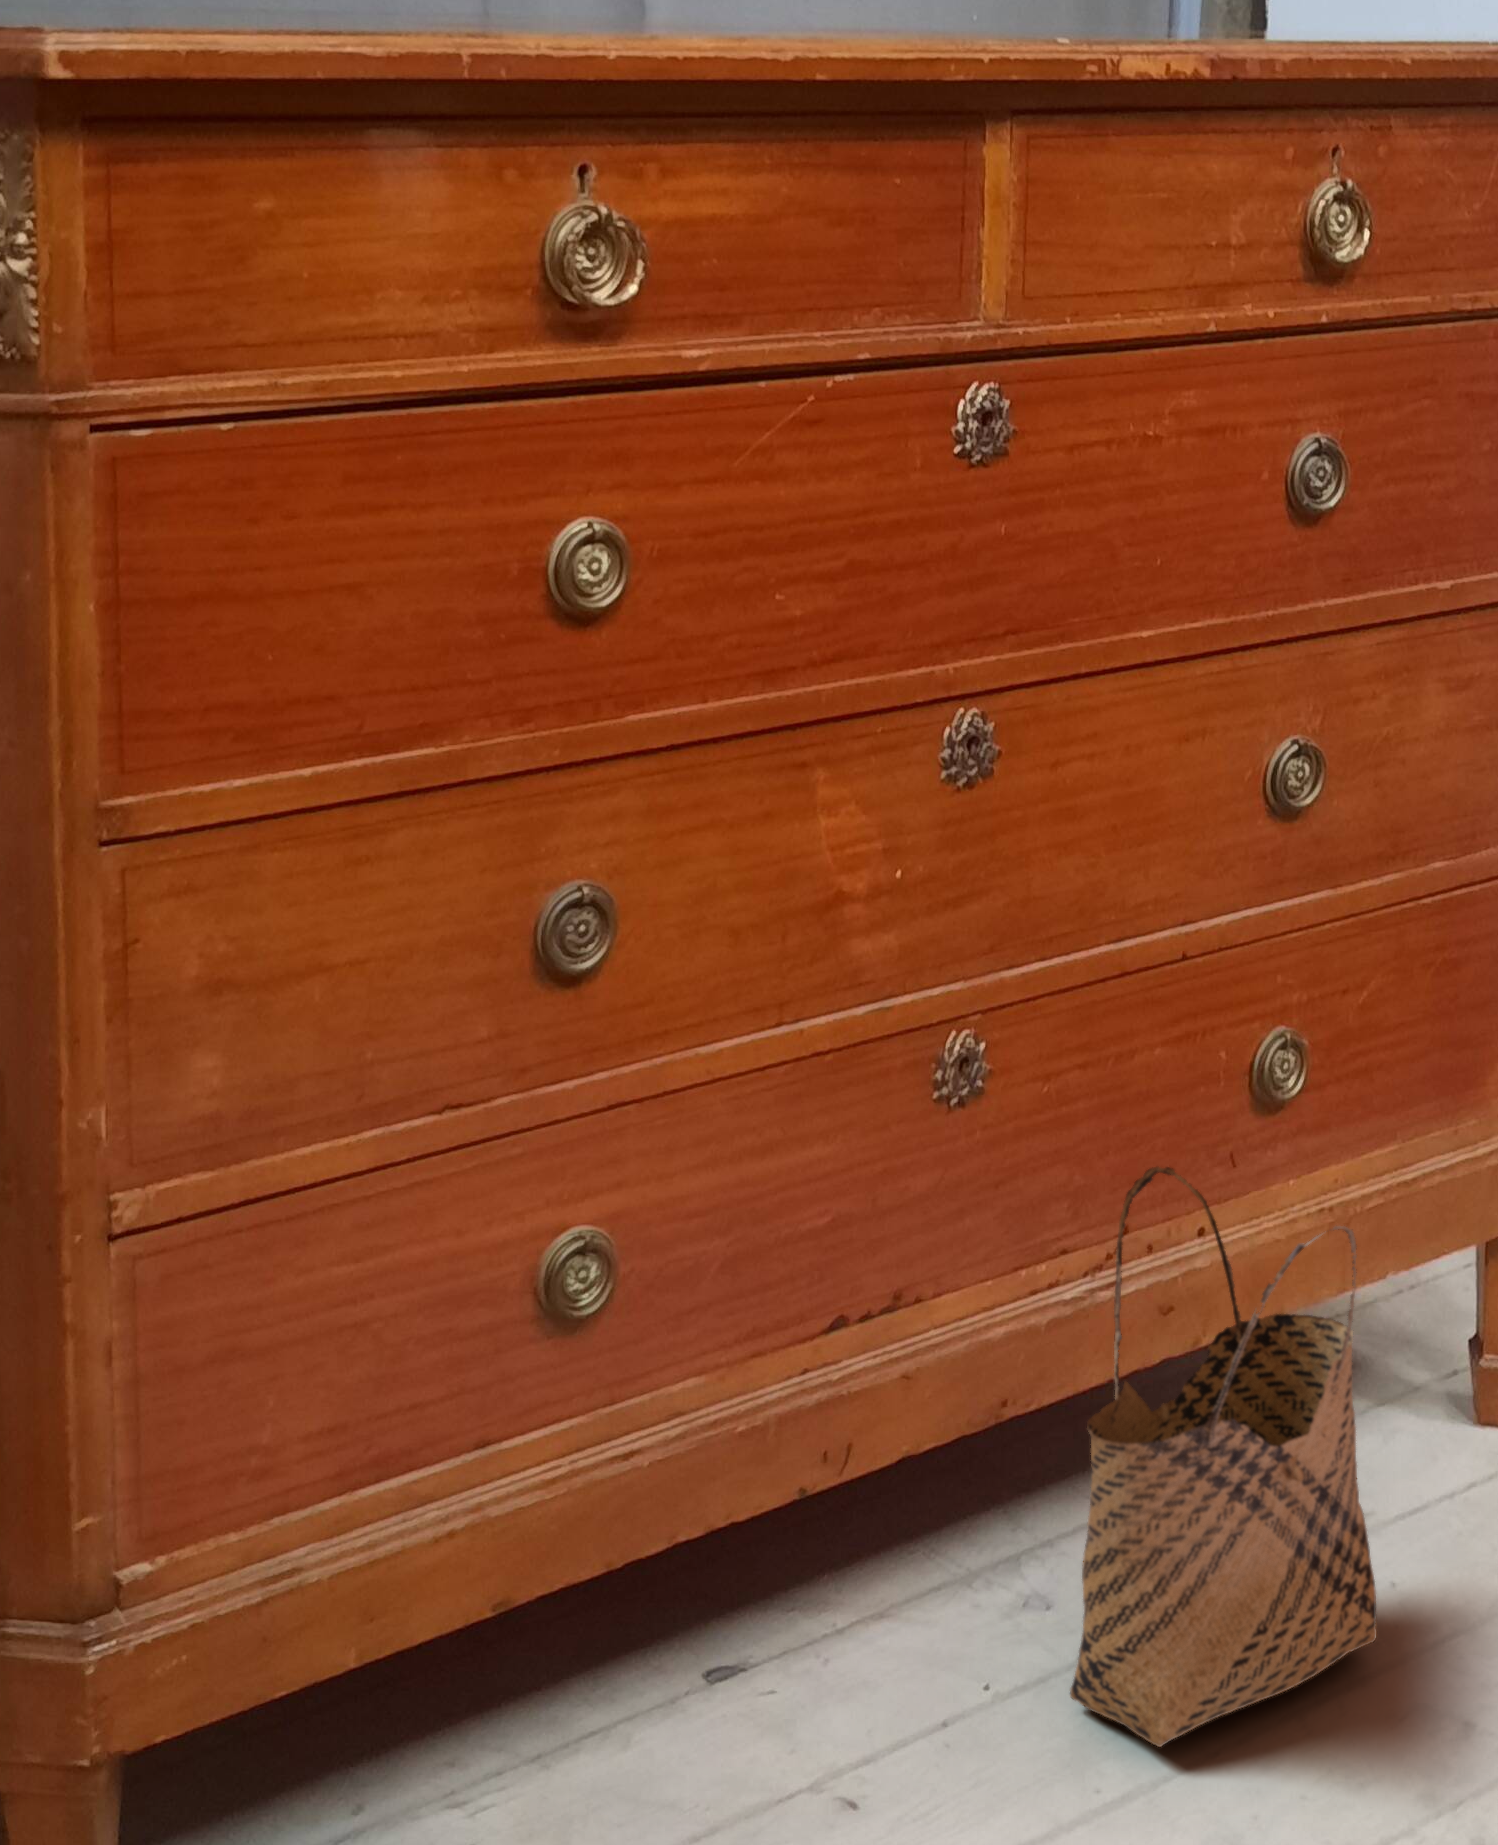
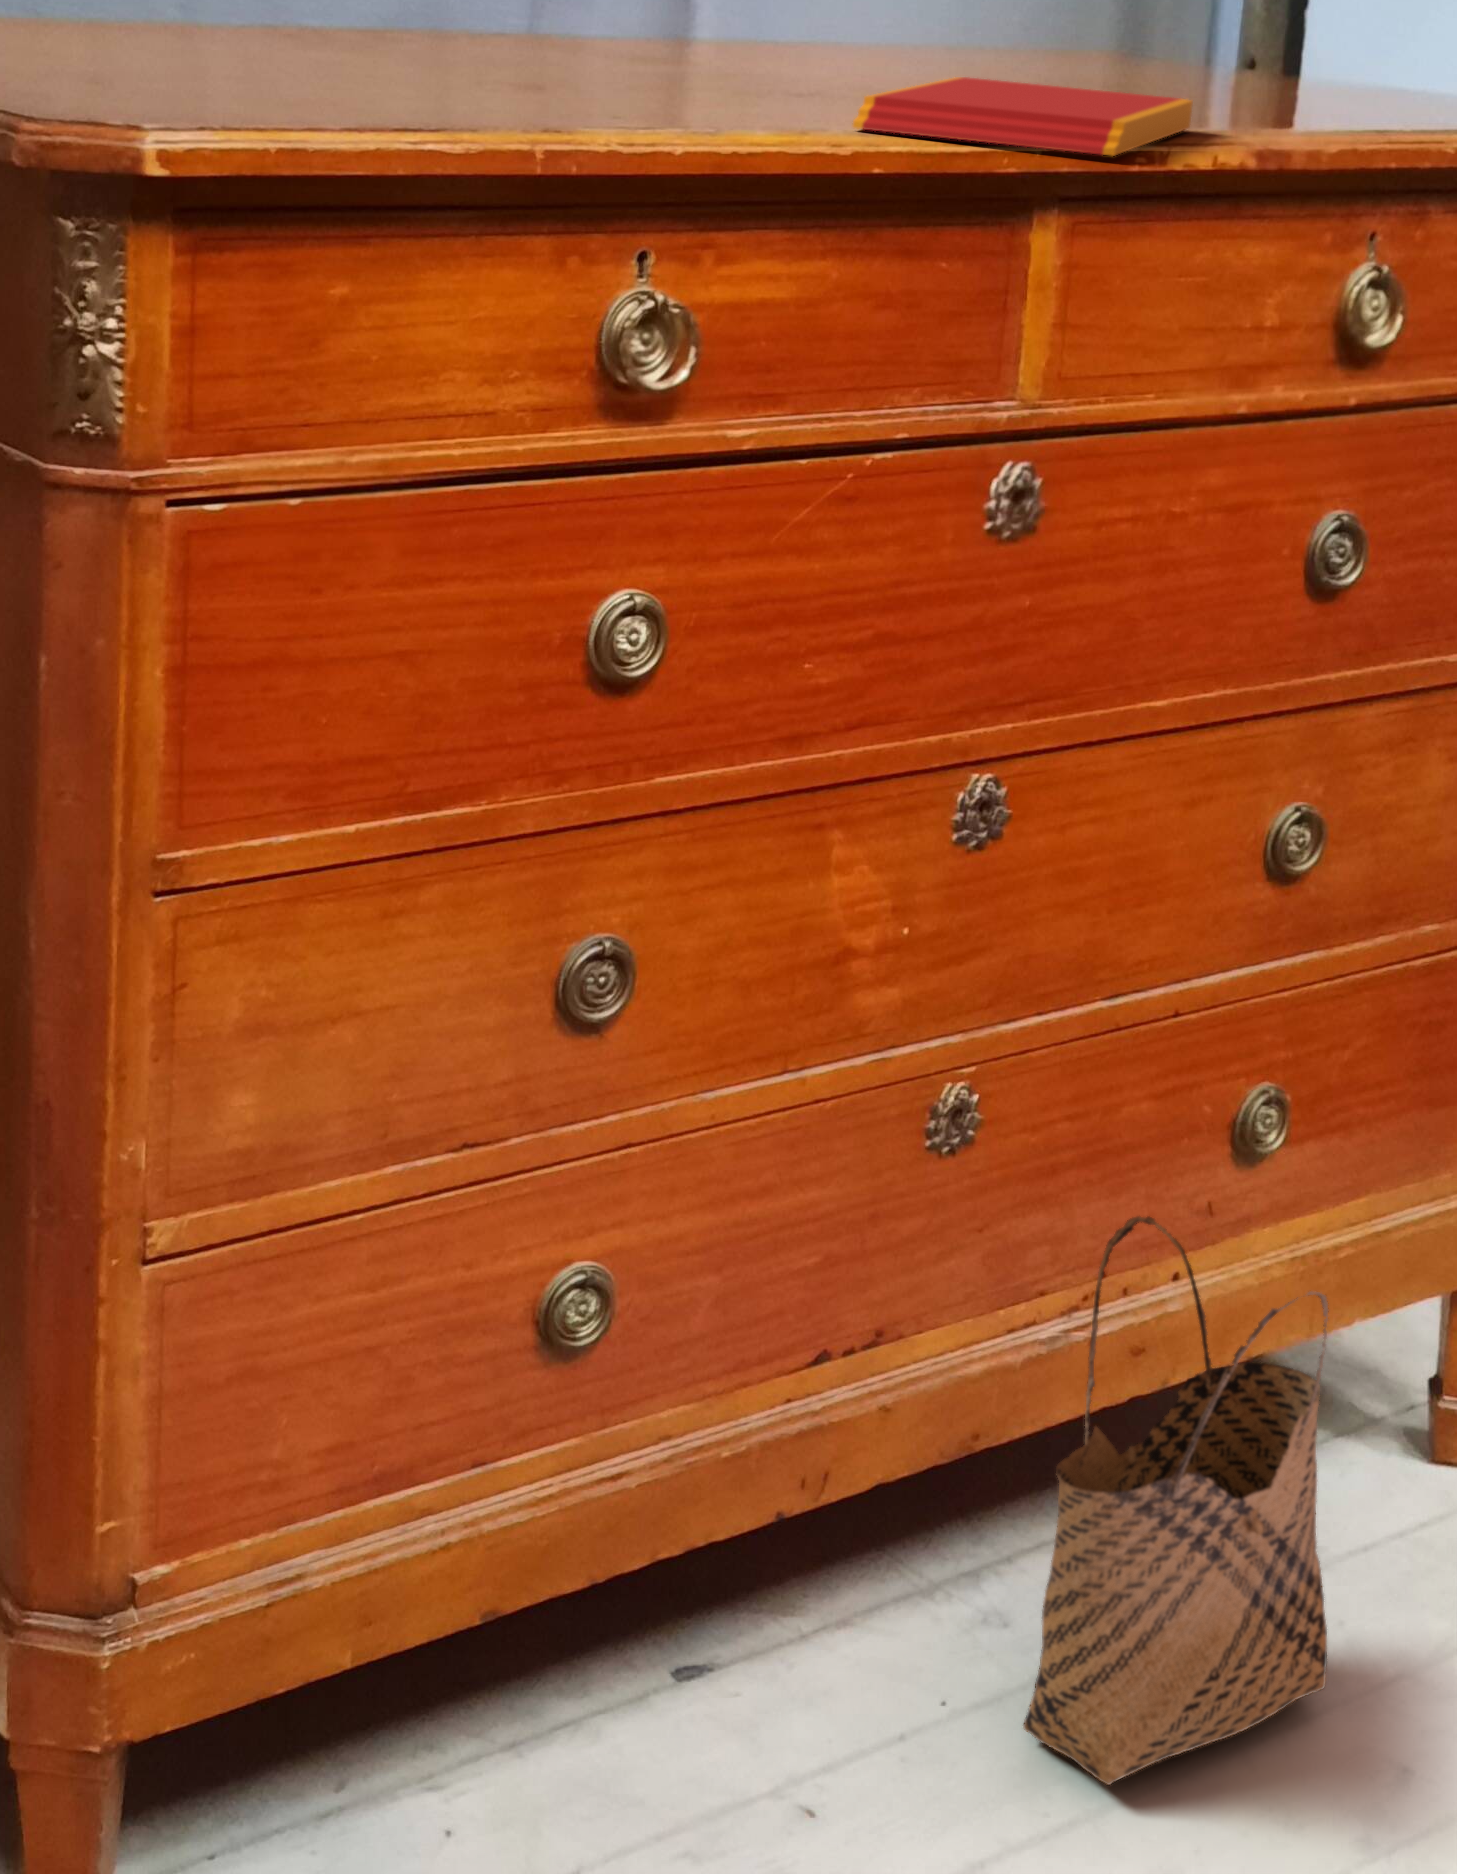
book: none [793,8,1144,45] -> present [853,77,1193,155]

